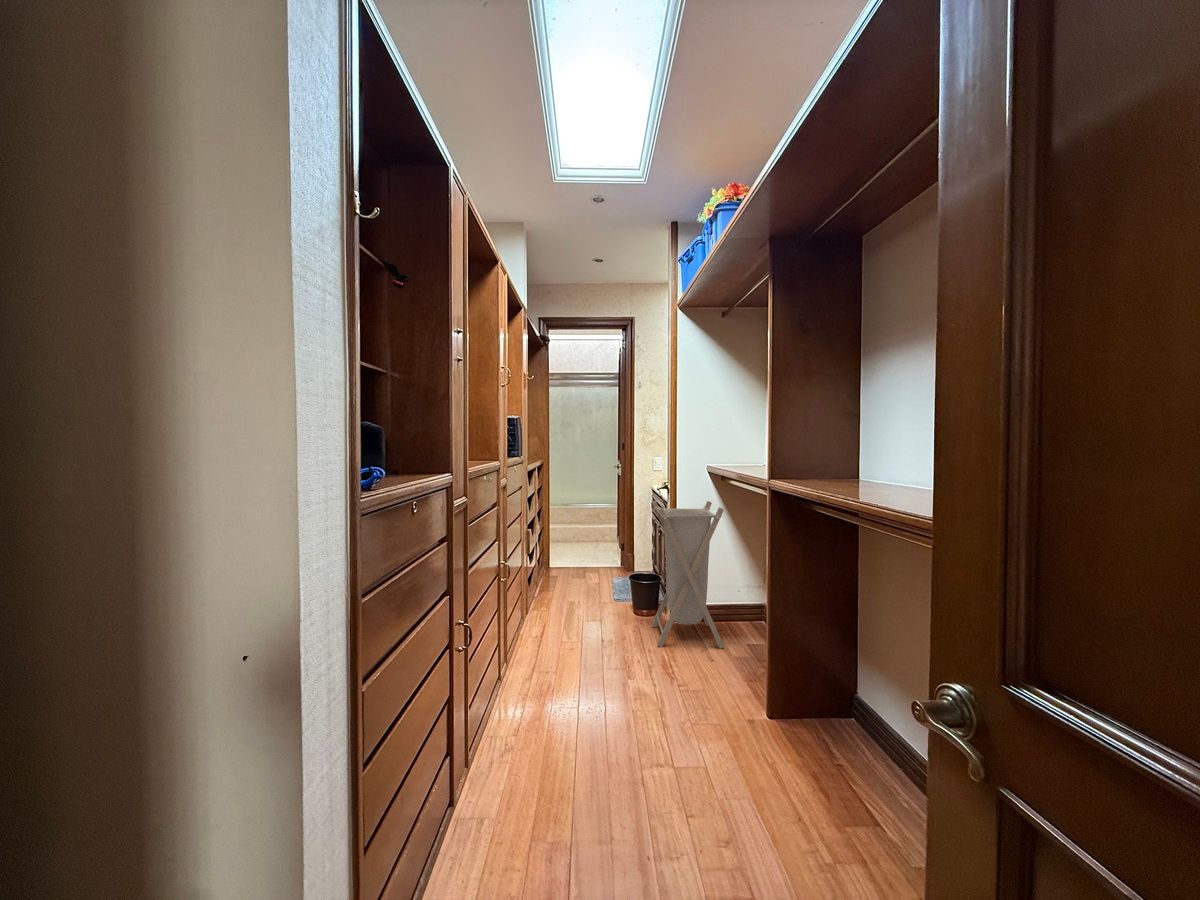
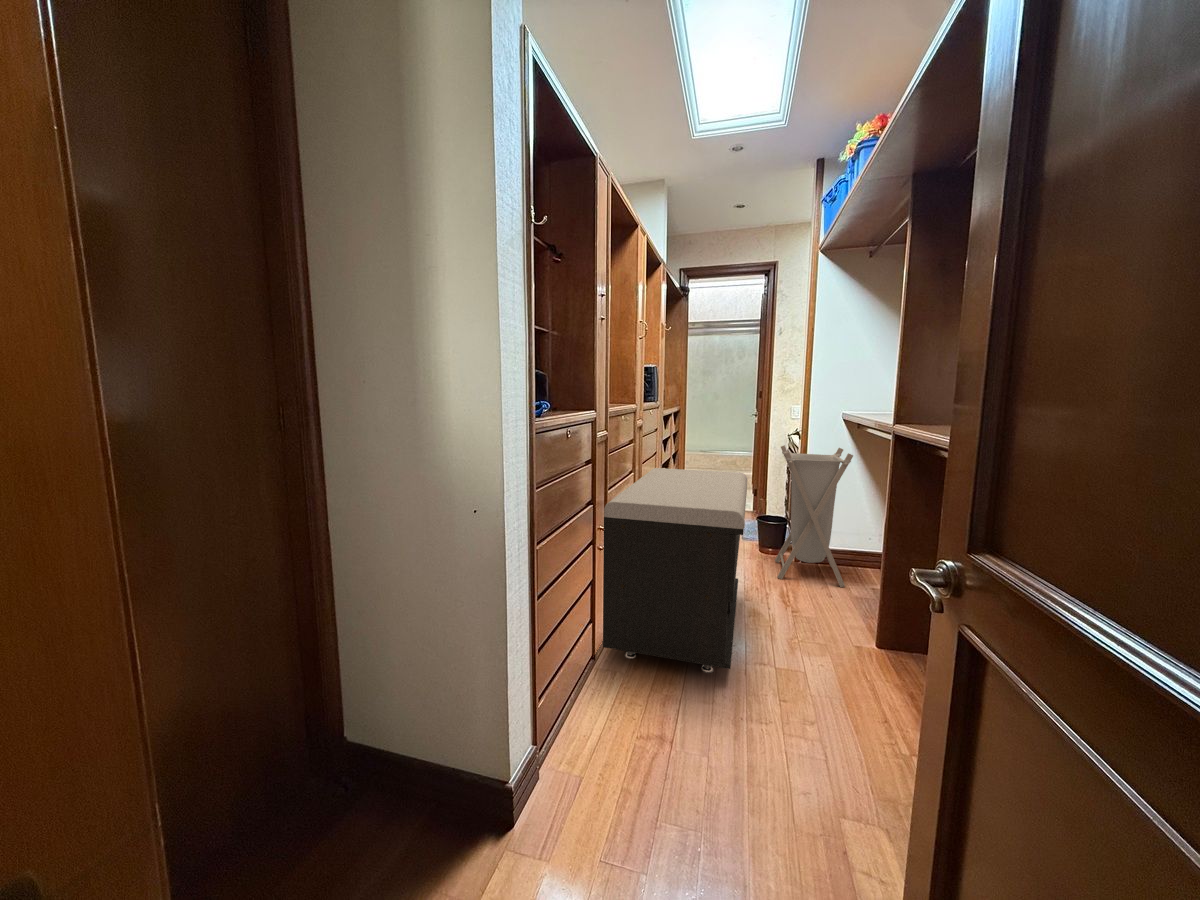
storage bench: none [464,534,635,792] -> present [603,468,747,673]

